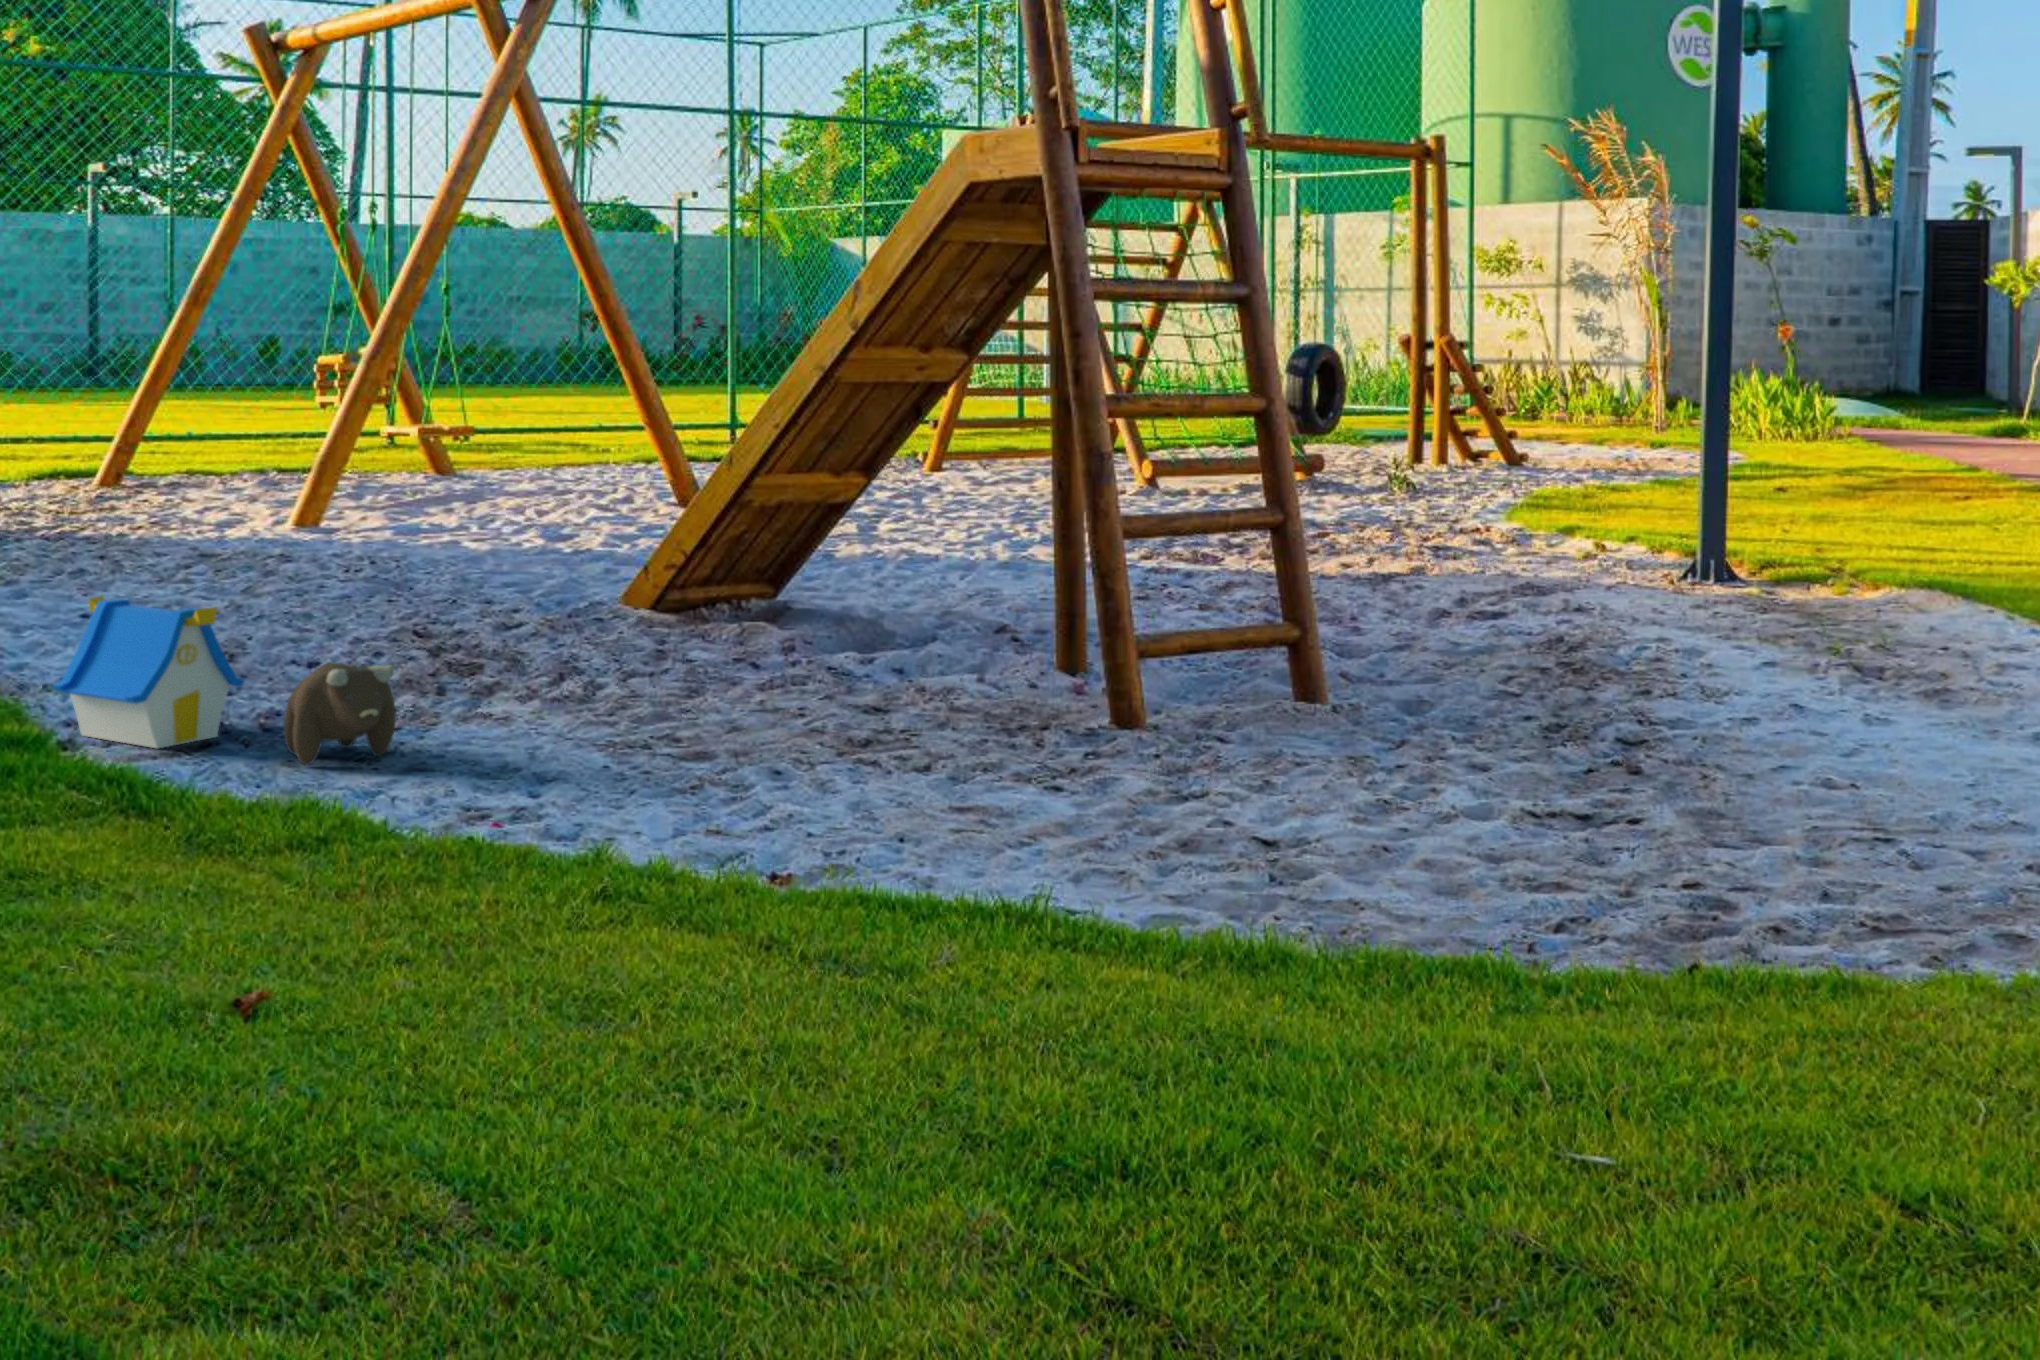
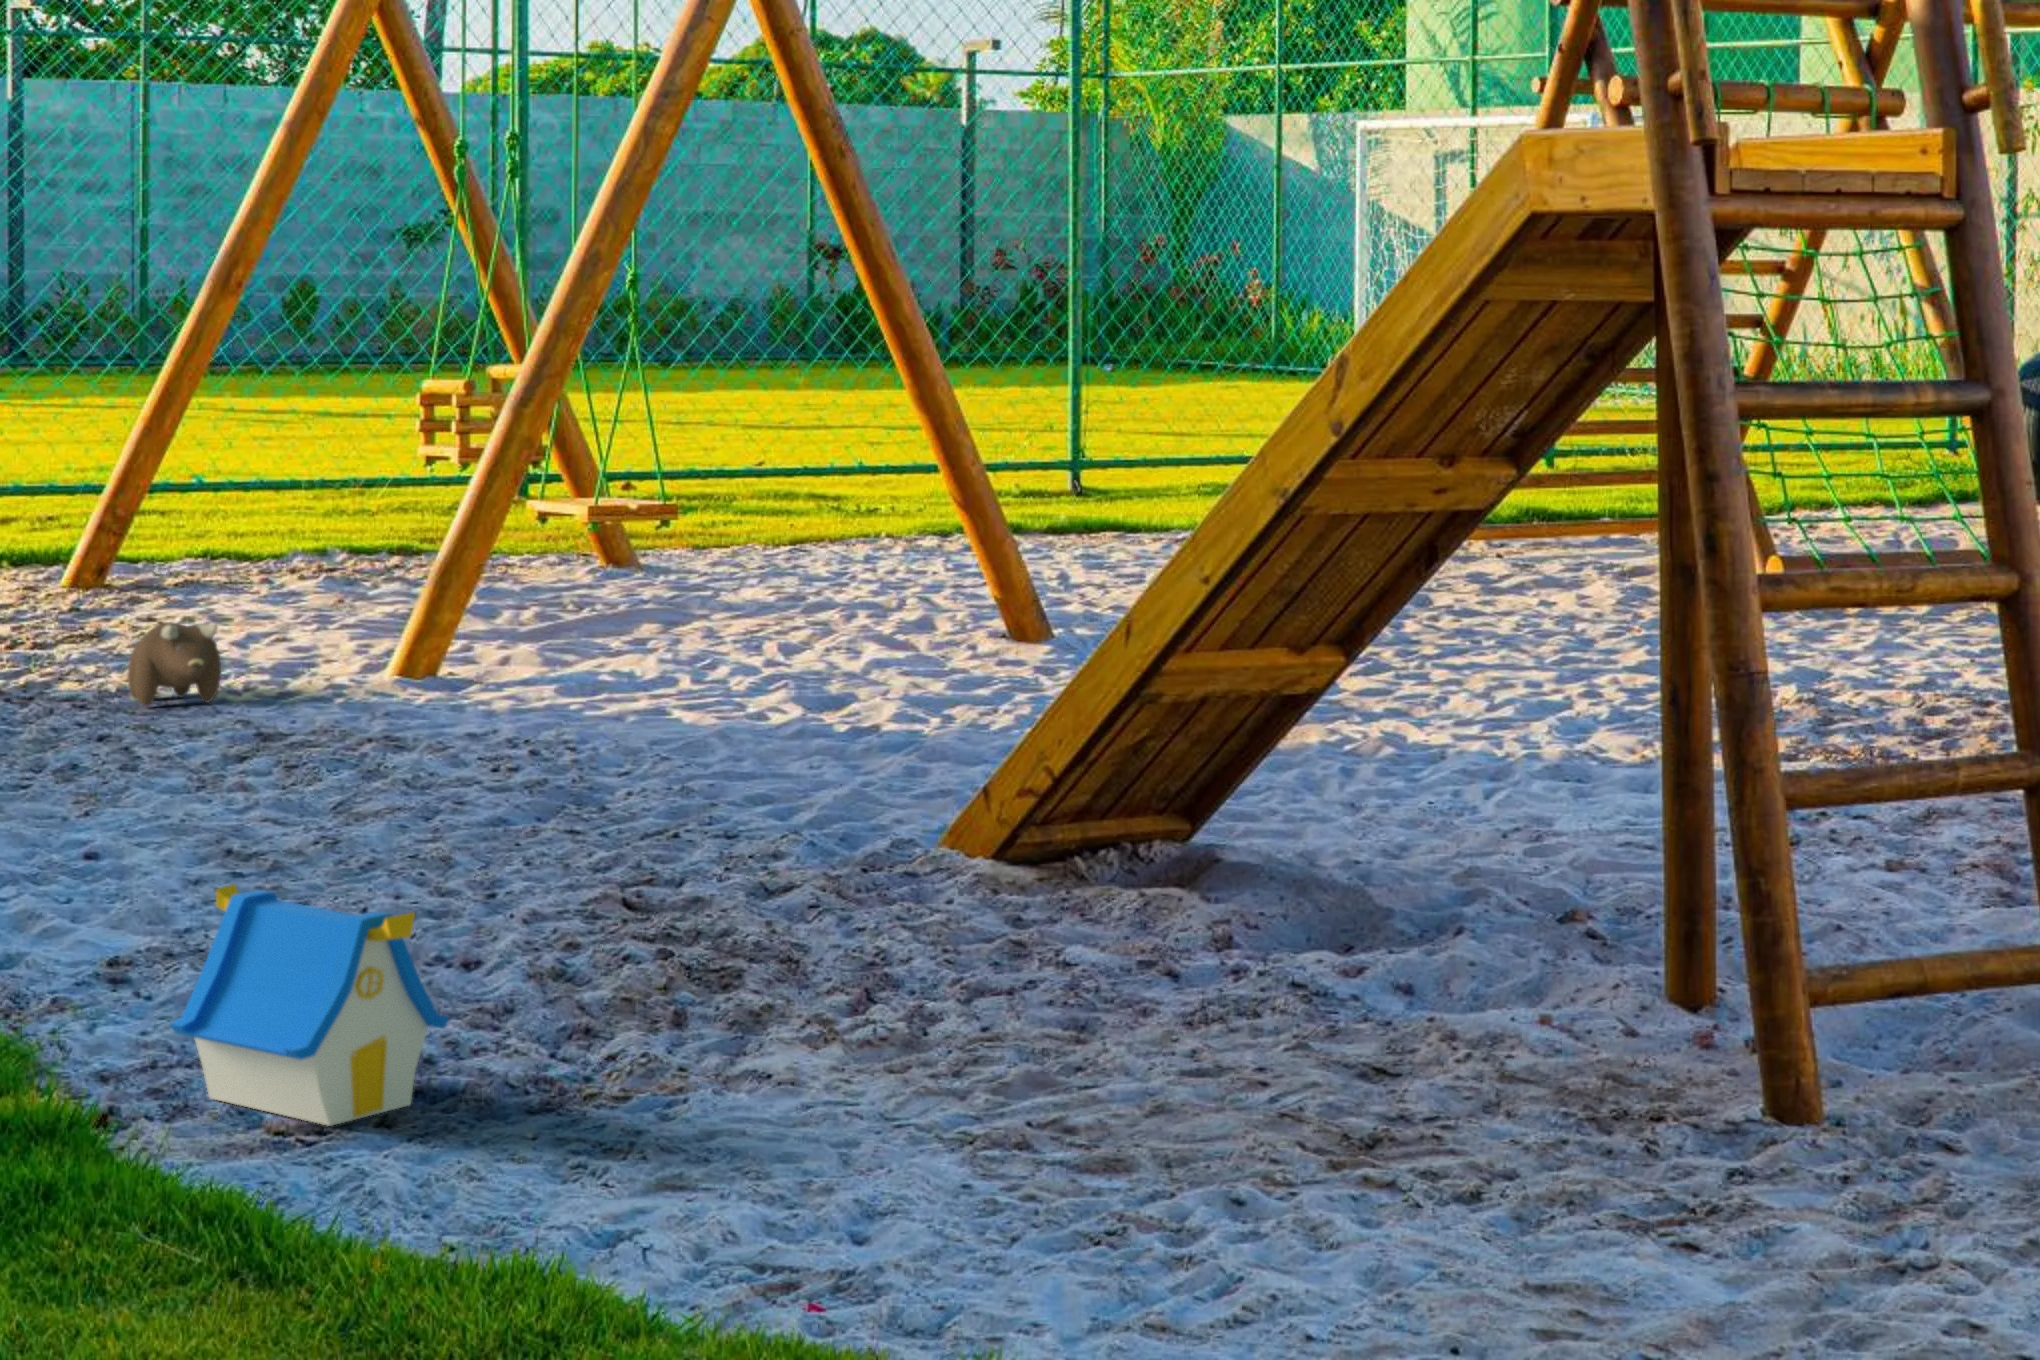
plush toy: present [284,663,396,765] -> present [127,622,221,707]

